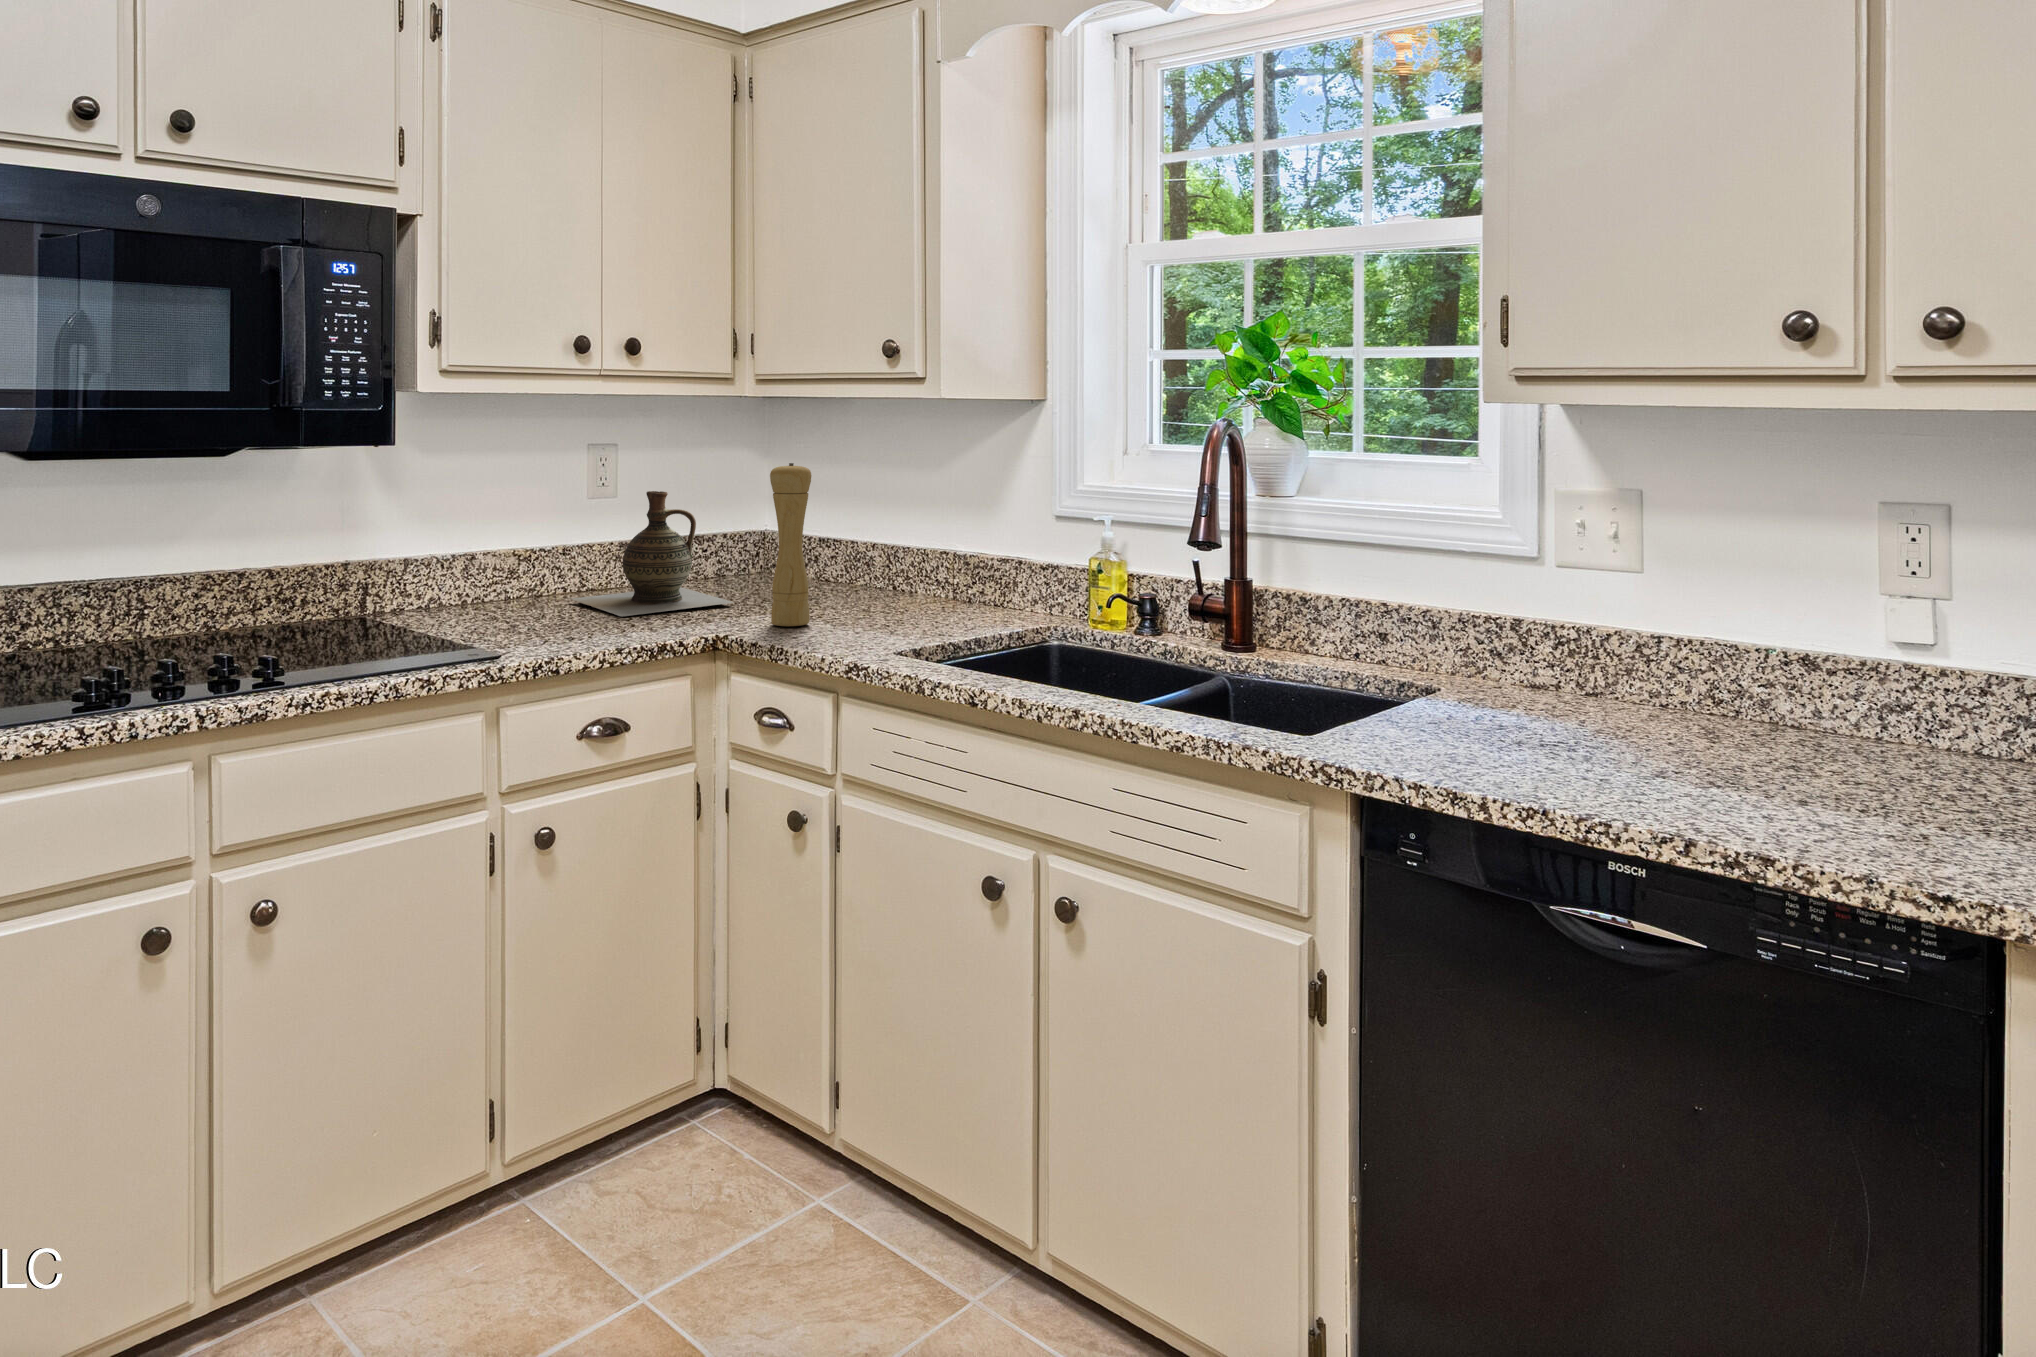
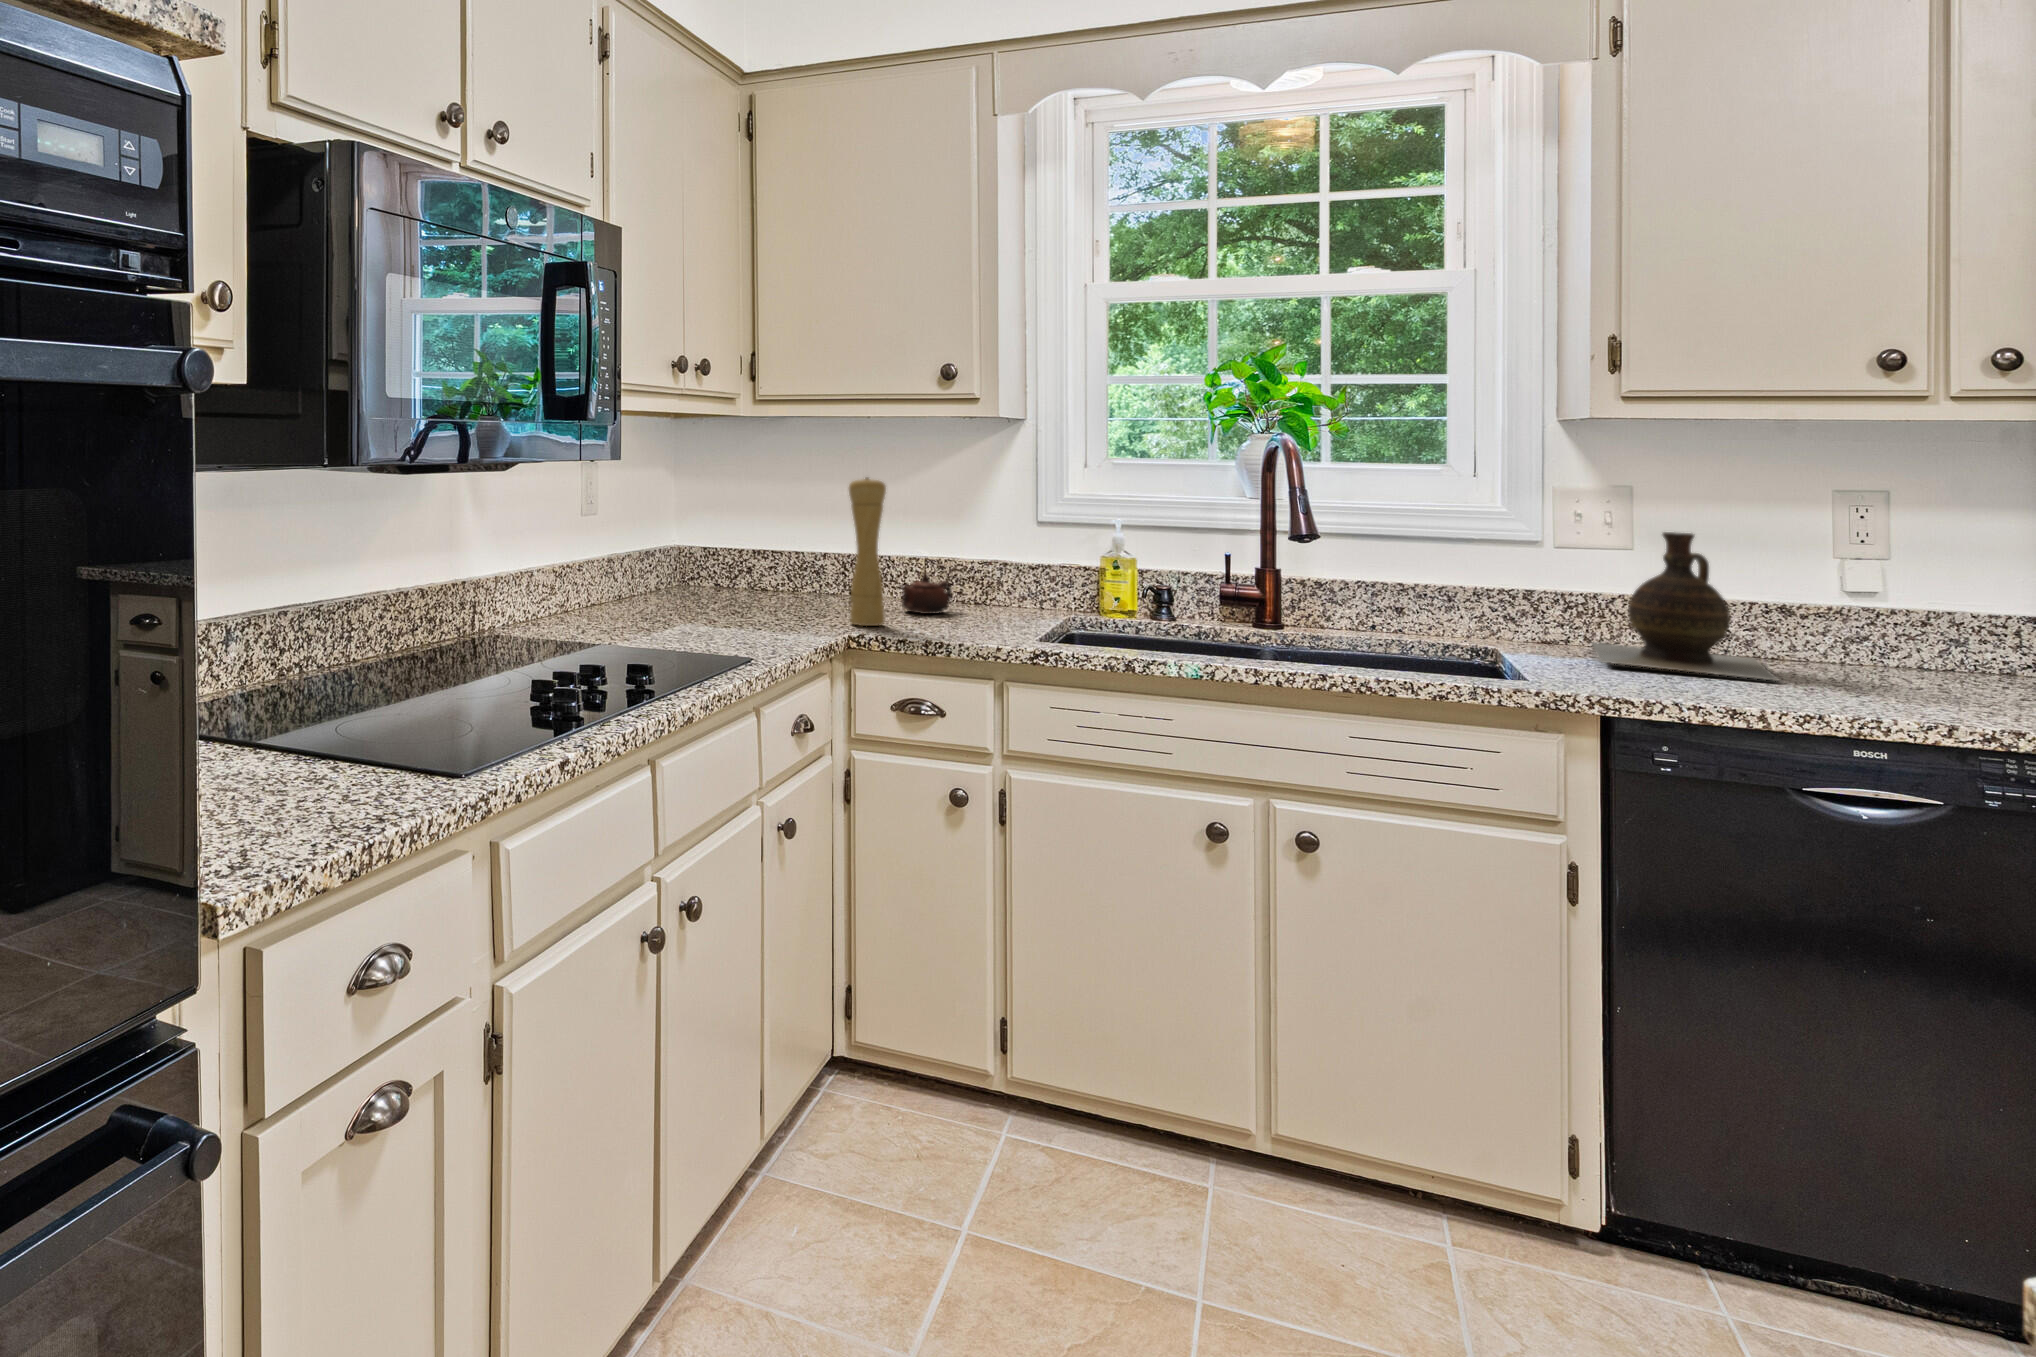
ceramic jug: present [571,491,734,617] -> present [1591,532,1778,681]
teapot: none [880,569,955,615] -> present [901,574,952,614]

